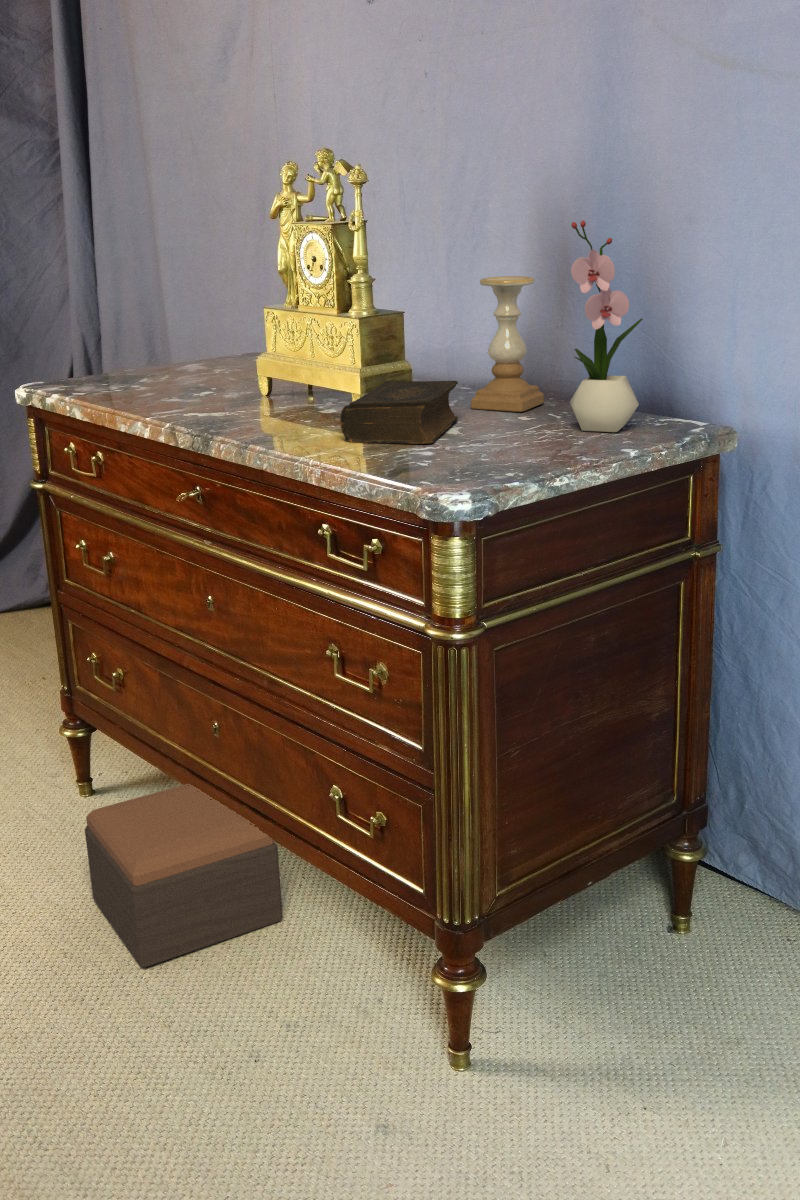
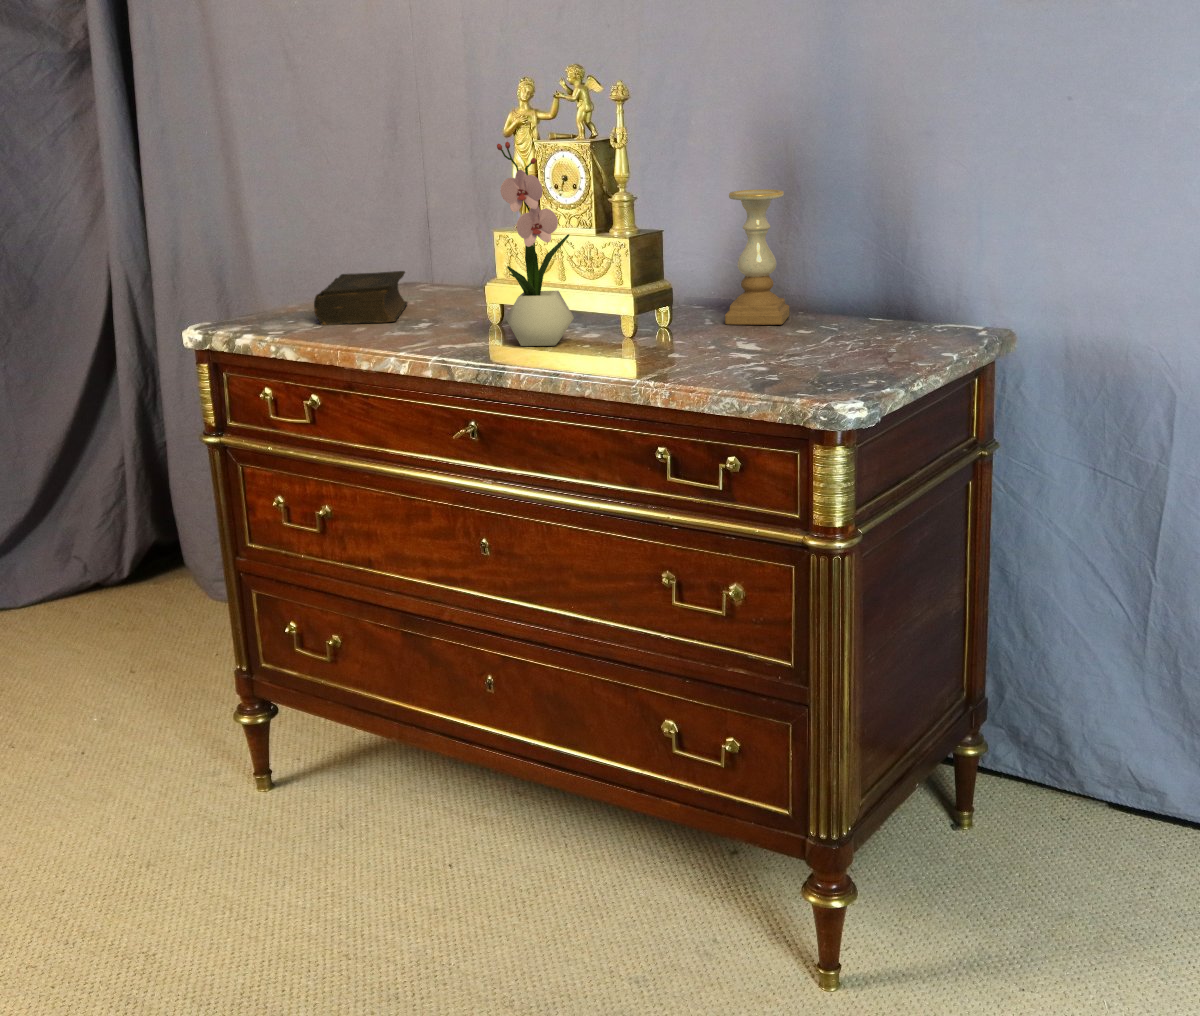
flower arrangement: present [570,220,643,432] -> present [497,142,574,346]
book: present [340,381,458,444] -> present [314,271,407,325]
footstool: present [85,784,283,968] -> none [338,739,566,947]

